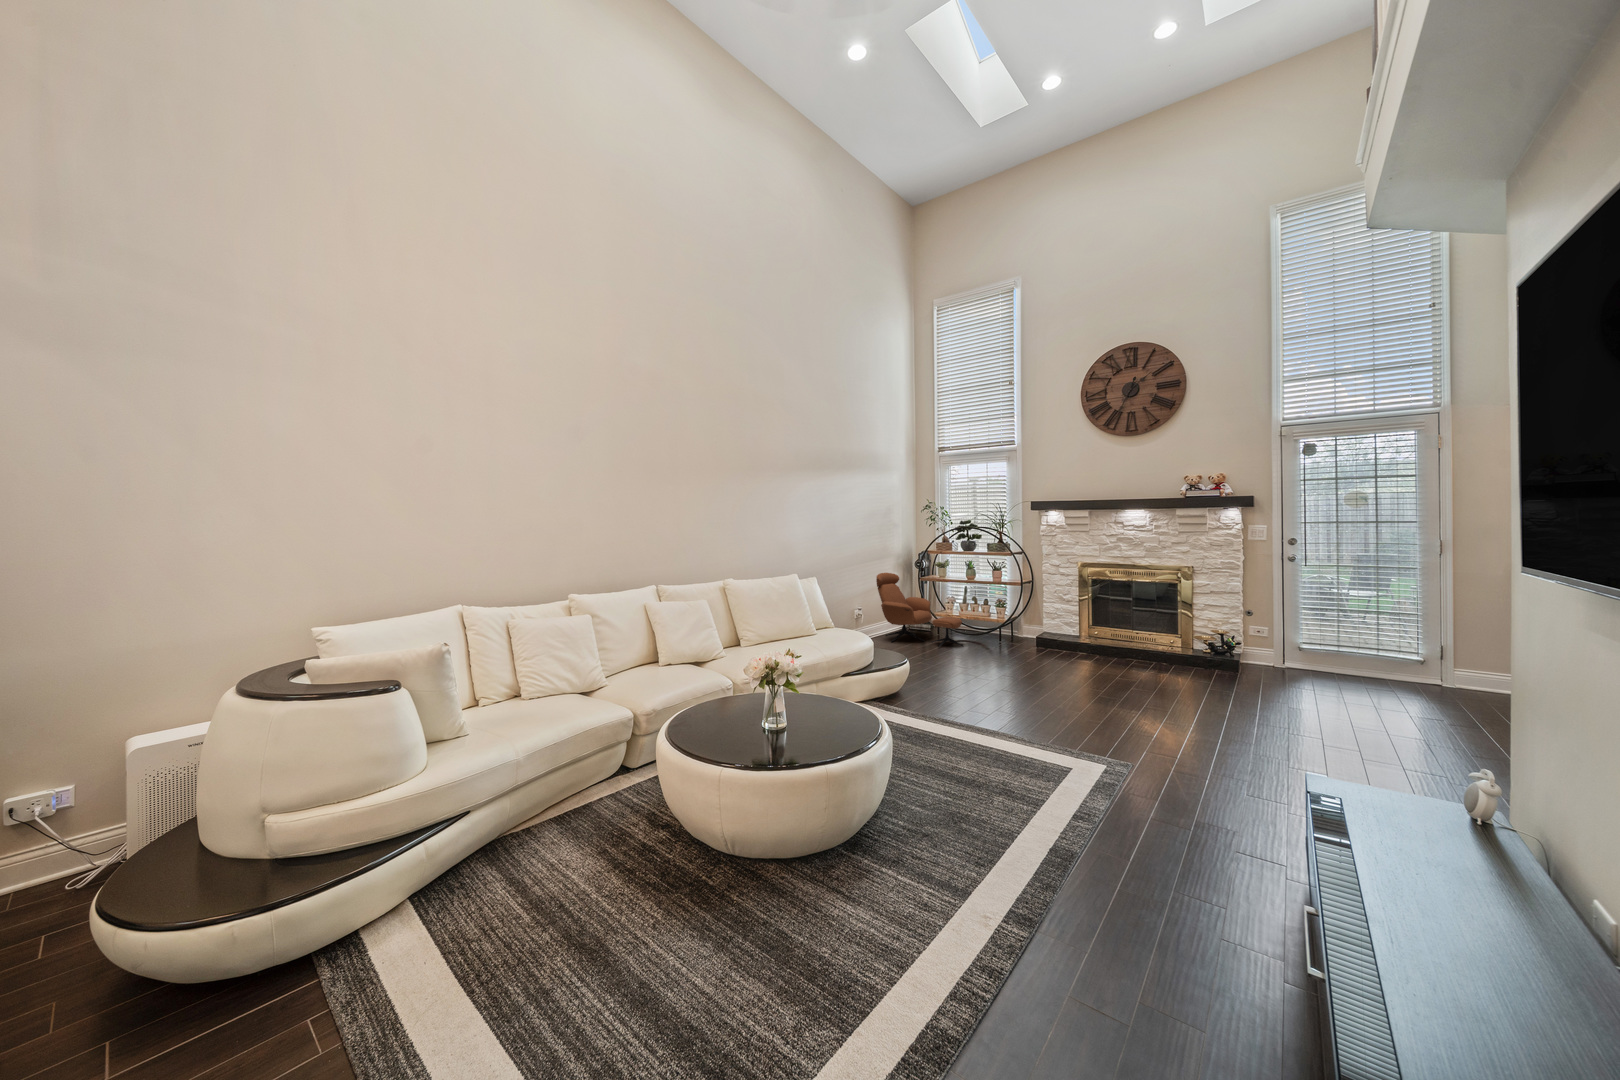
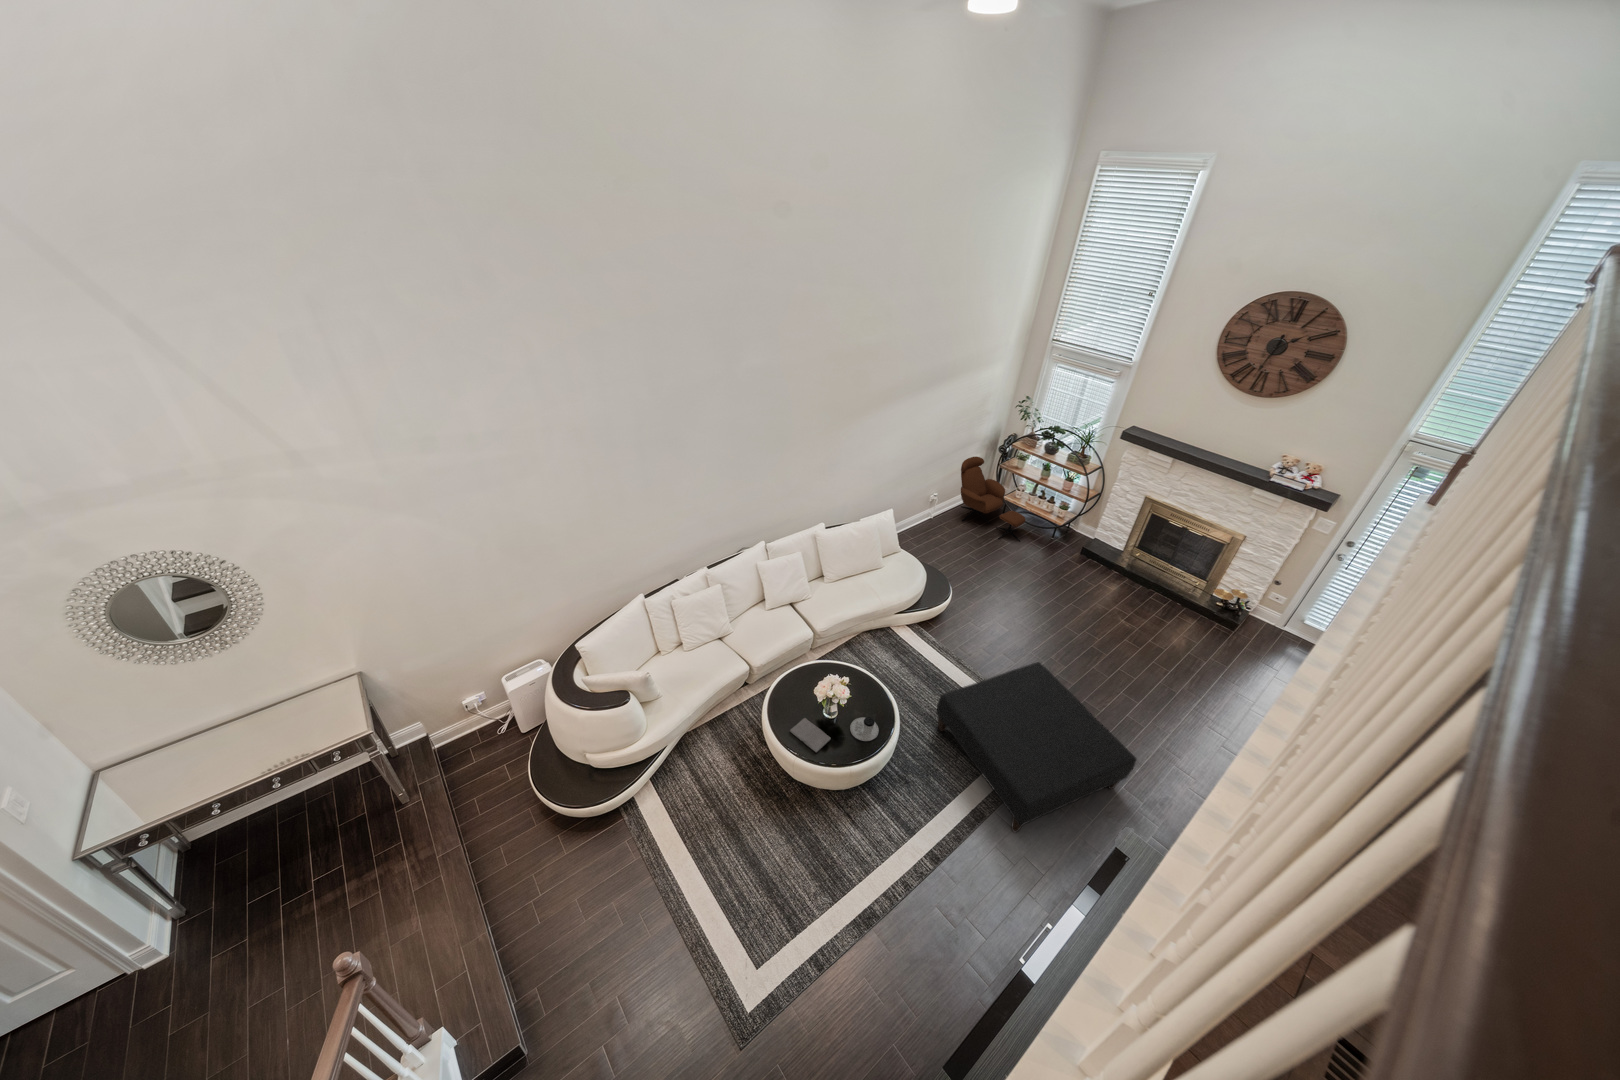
ottoman: none [933,675,1243,860] -> present [936,662,1137,833]
coffee cup: none [809,705,857,743] -> present [850,717,879,741]
hardback book: none [705,734,780,763] -> present [790,718,831,753]

